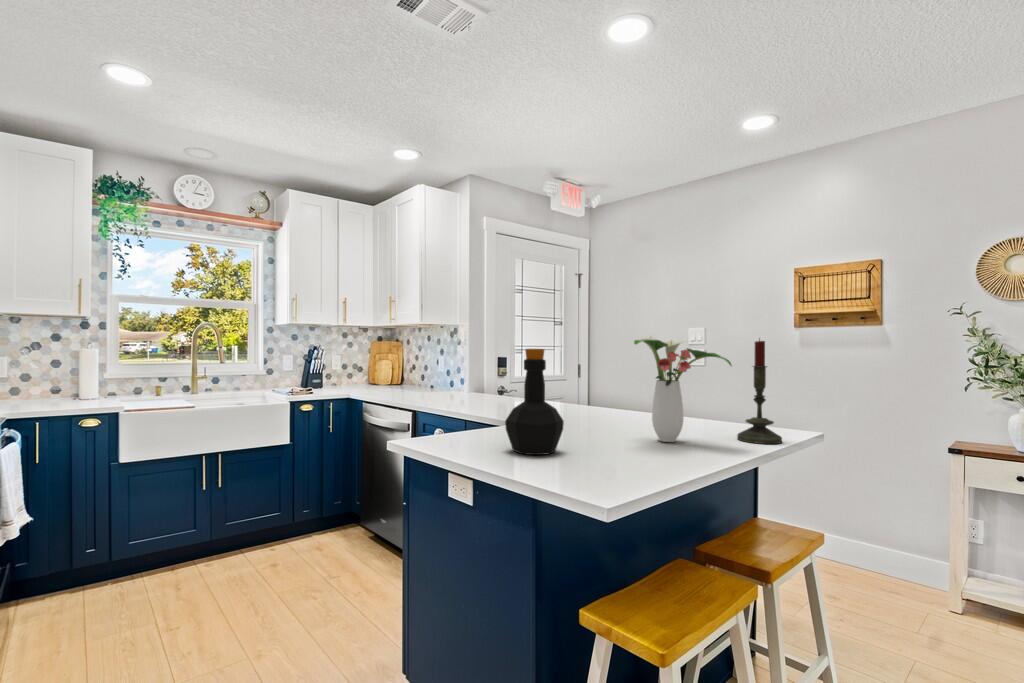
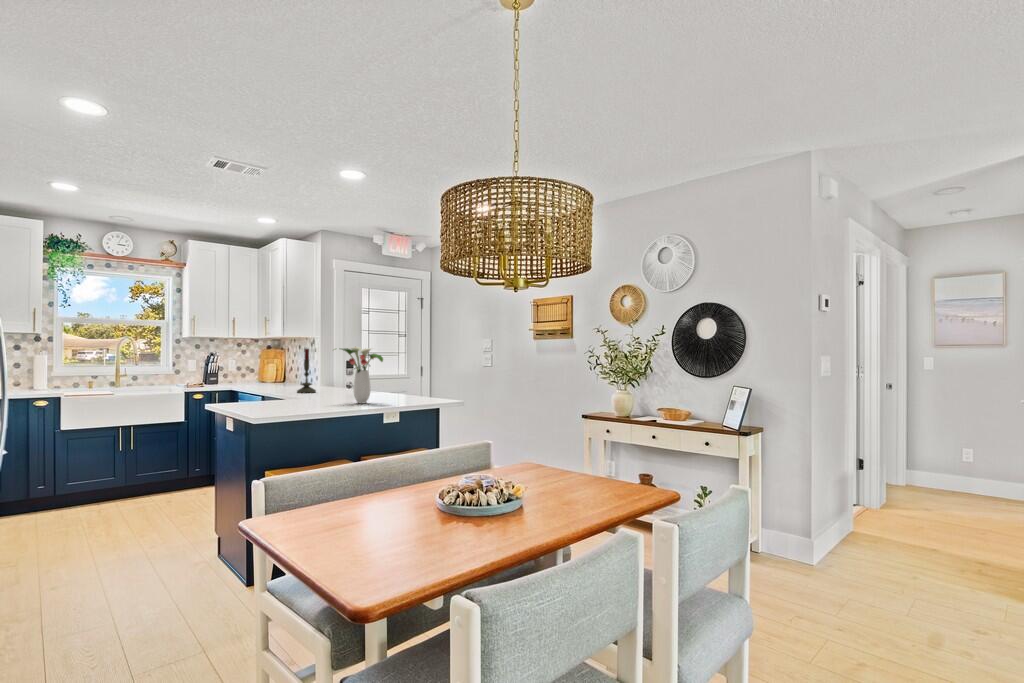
candle: present [737,339,782,444] -> present [297,349,316,393]
bottle: present [505,349,564,455] -> none [258,353,289,406]

